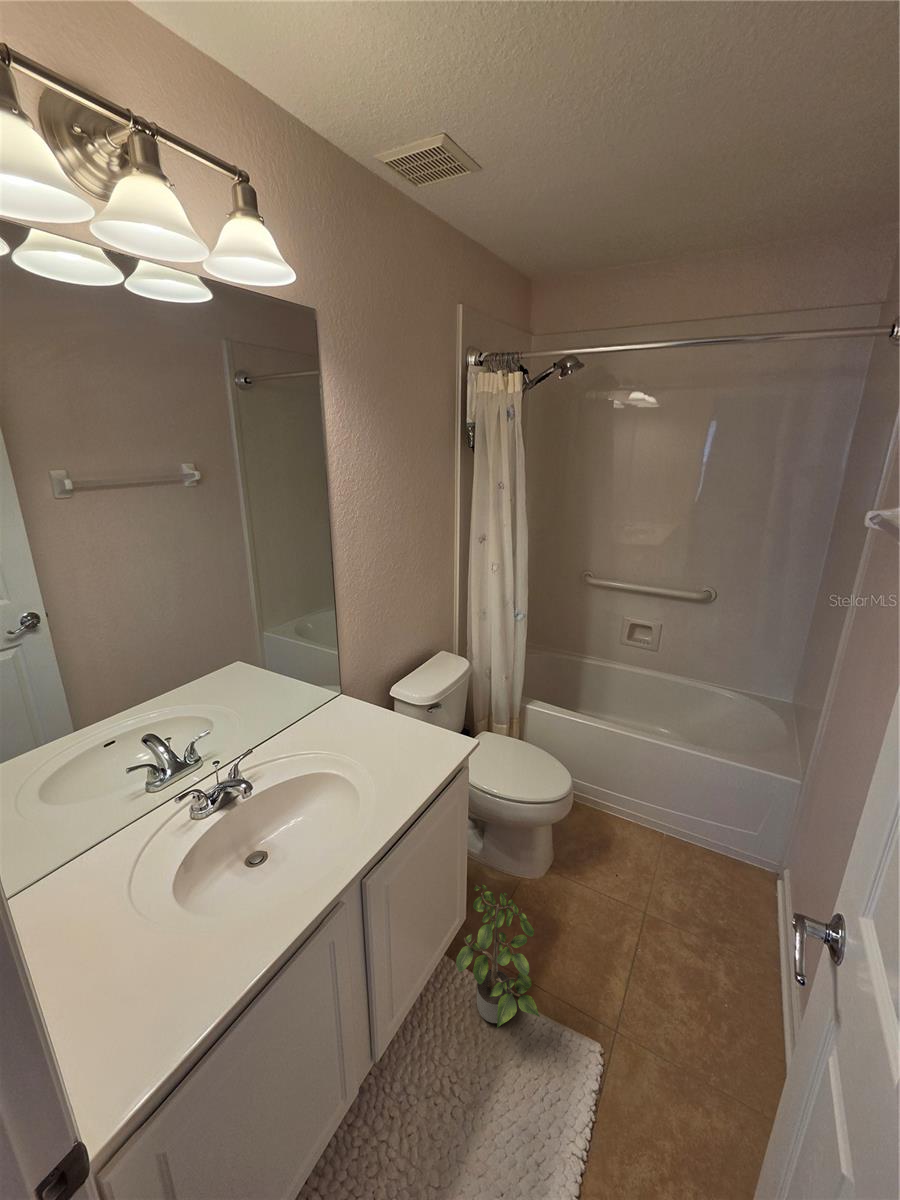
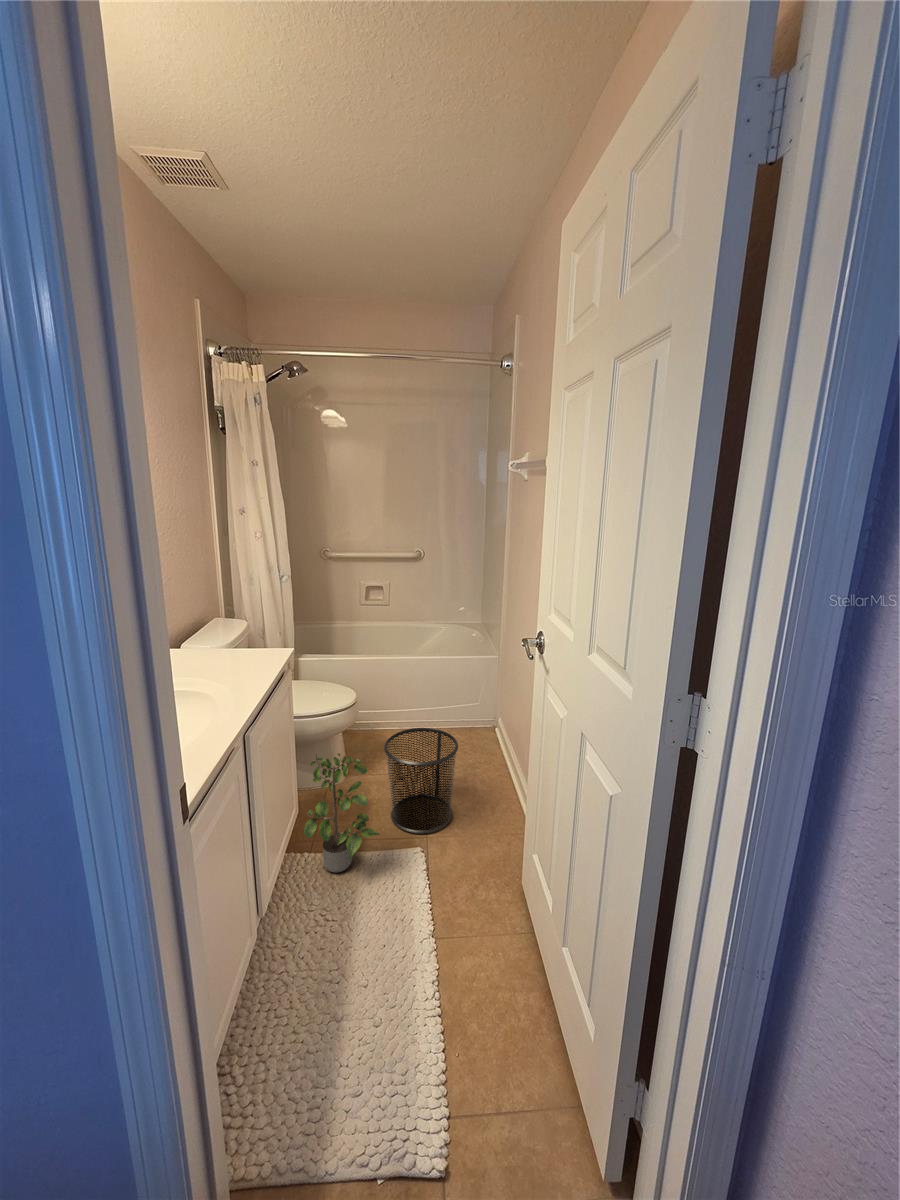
waste bin: none [579,863,687,1025] -> present [384,728,458,834]

